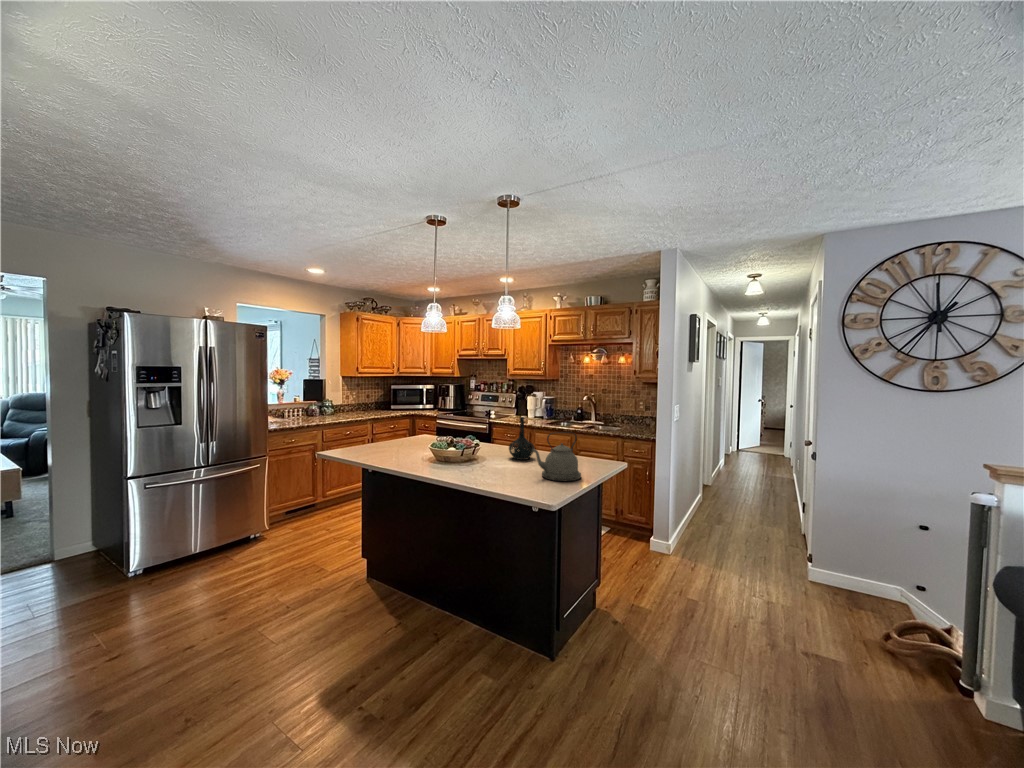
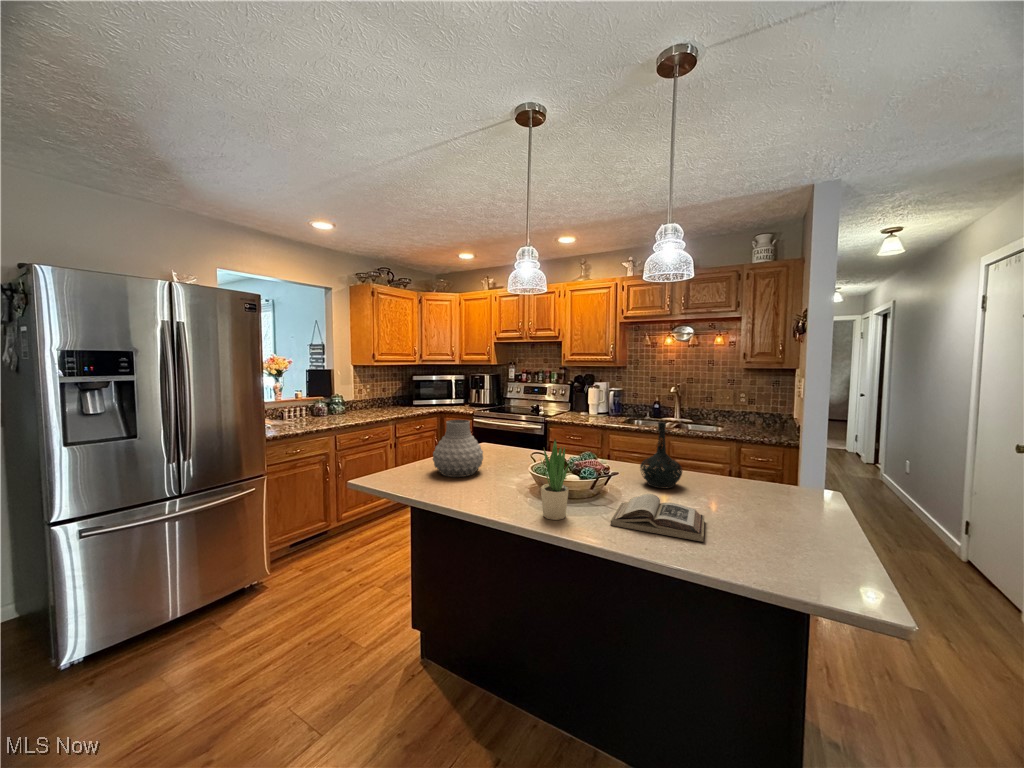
vase: none [377,415,412,453] -> present [433,420,483,477]
potted plant: none [426,422,444,471] -> present [541,438,570,520]
kettle: present [532,432,581,481] -> none [741,452,825,543]
book: none [463,458,521,480] -> present [611,494,704,542]

